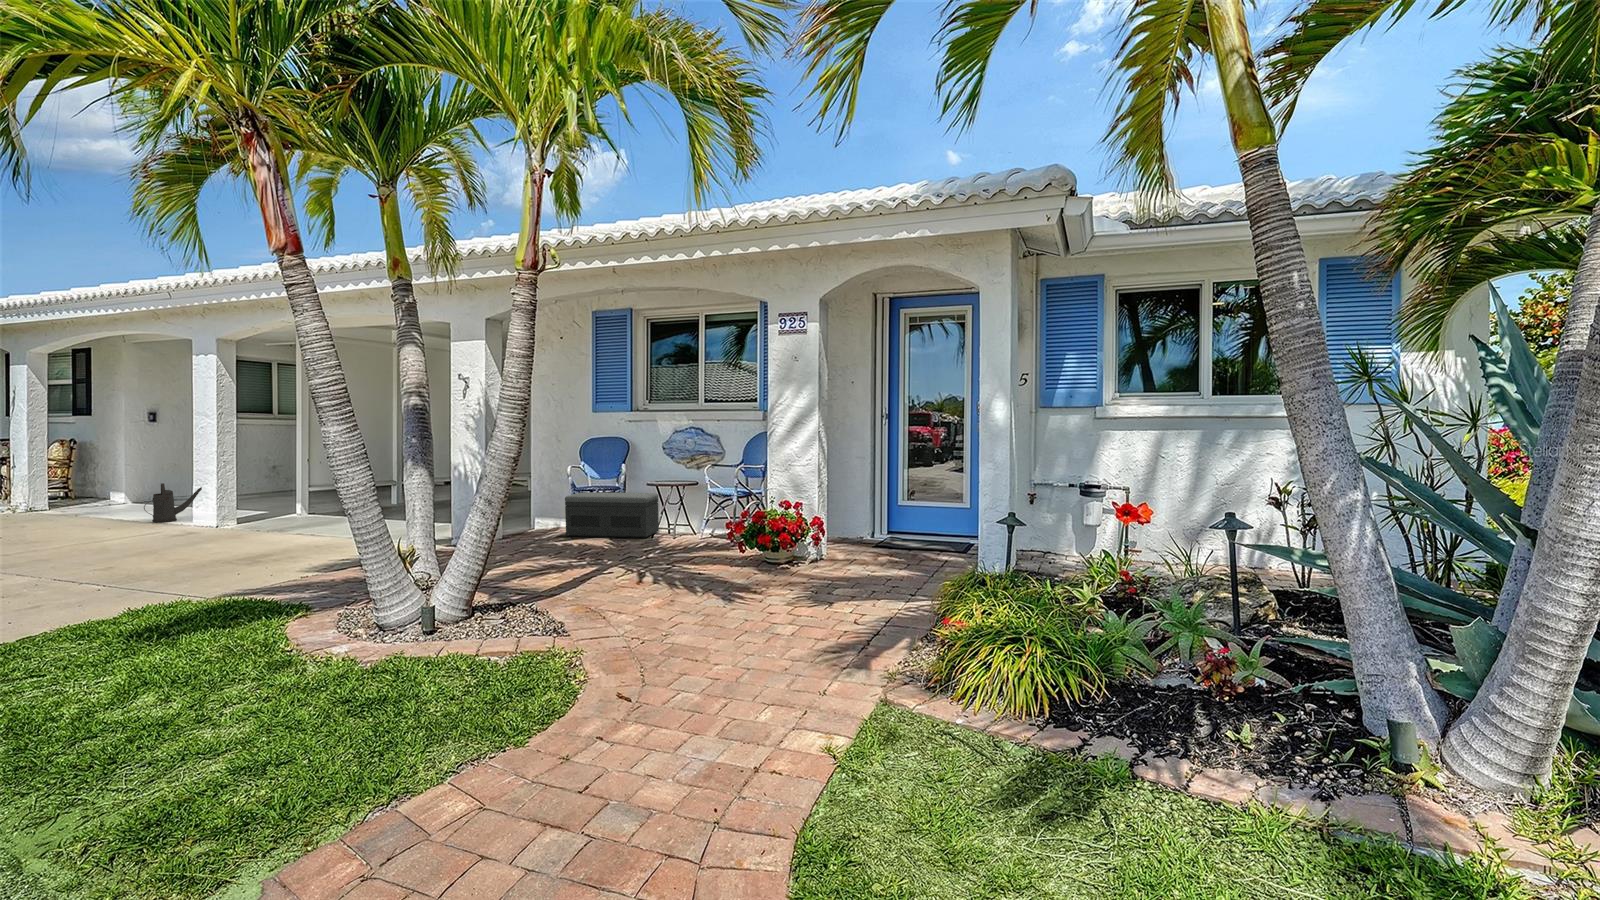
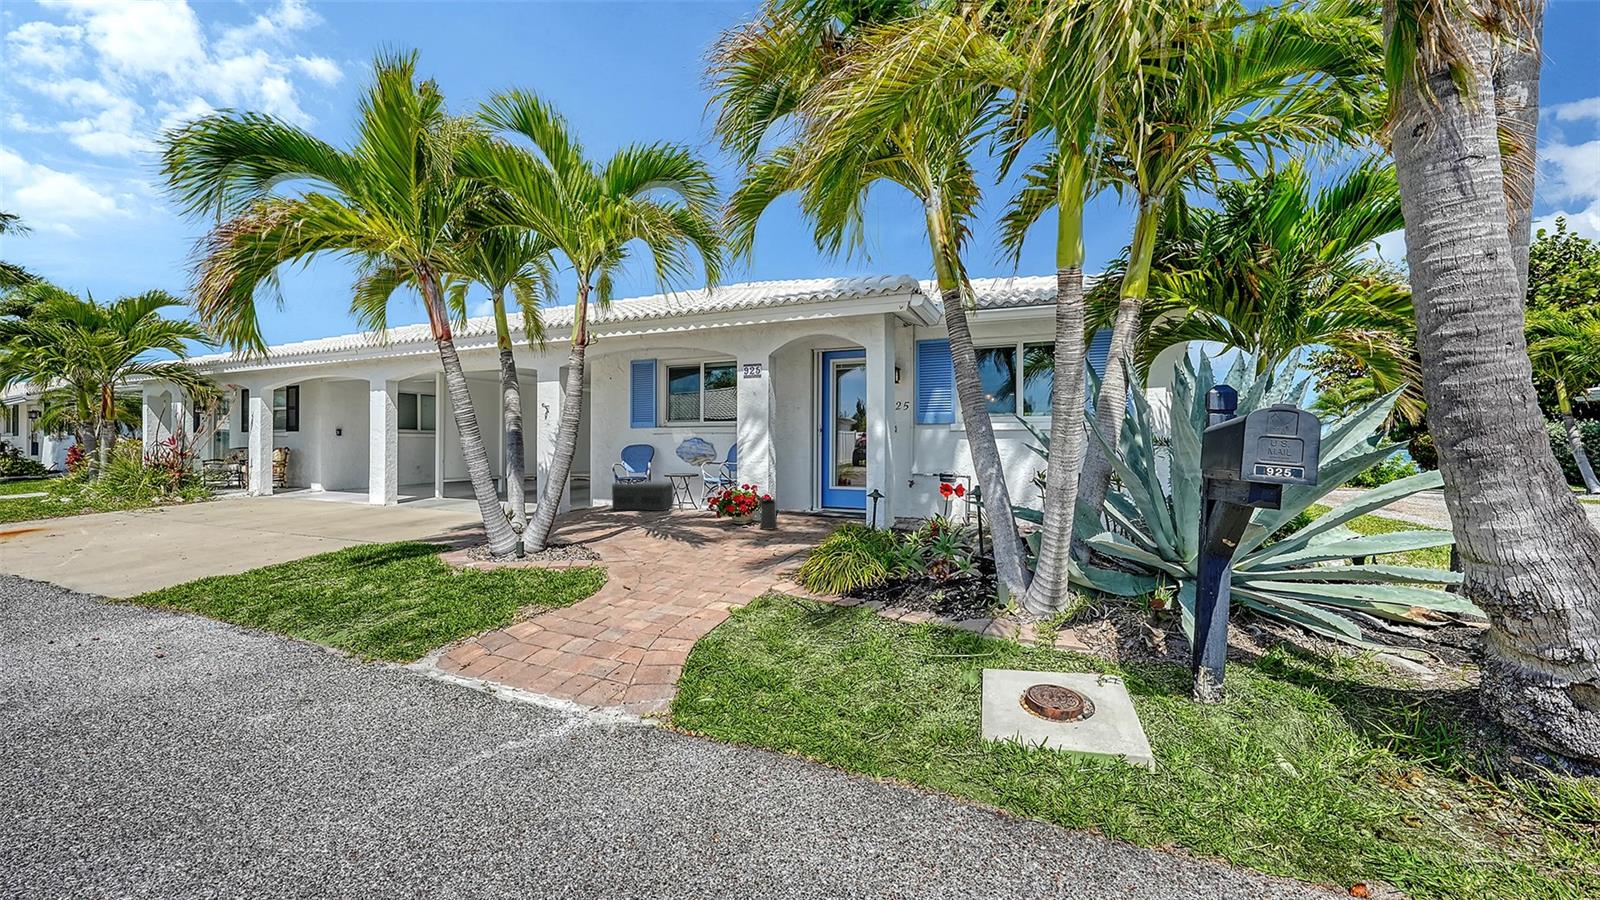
watering can: present [144,483,202,522] -> present [759,493,777,530]

